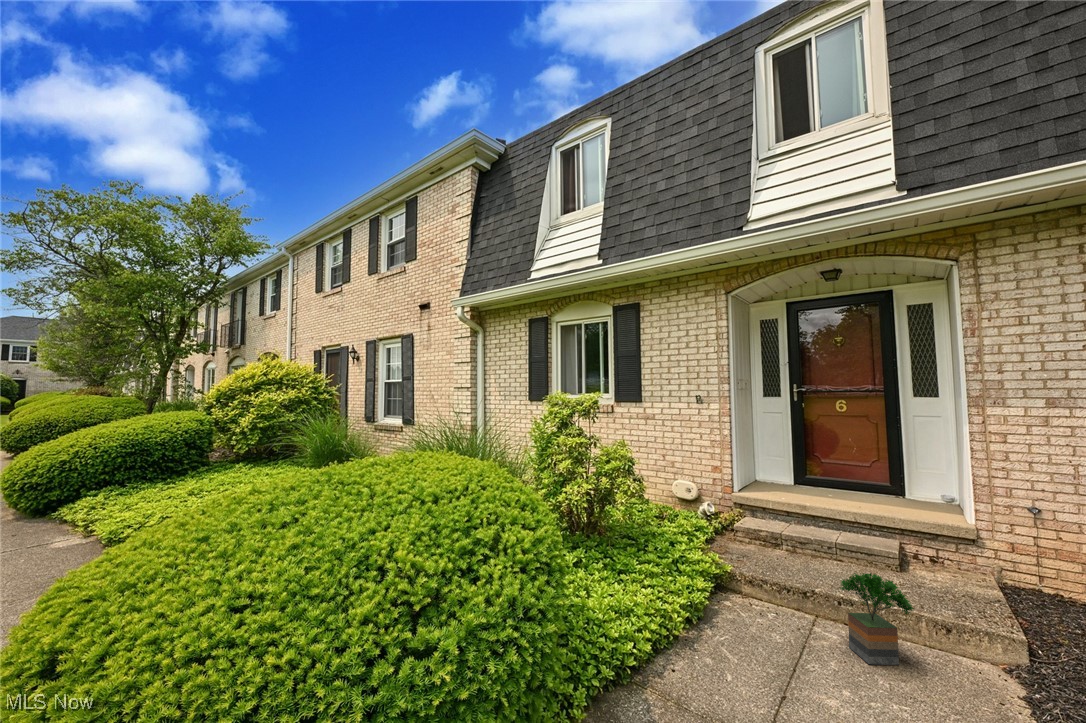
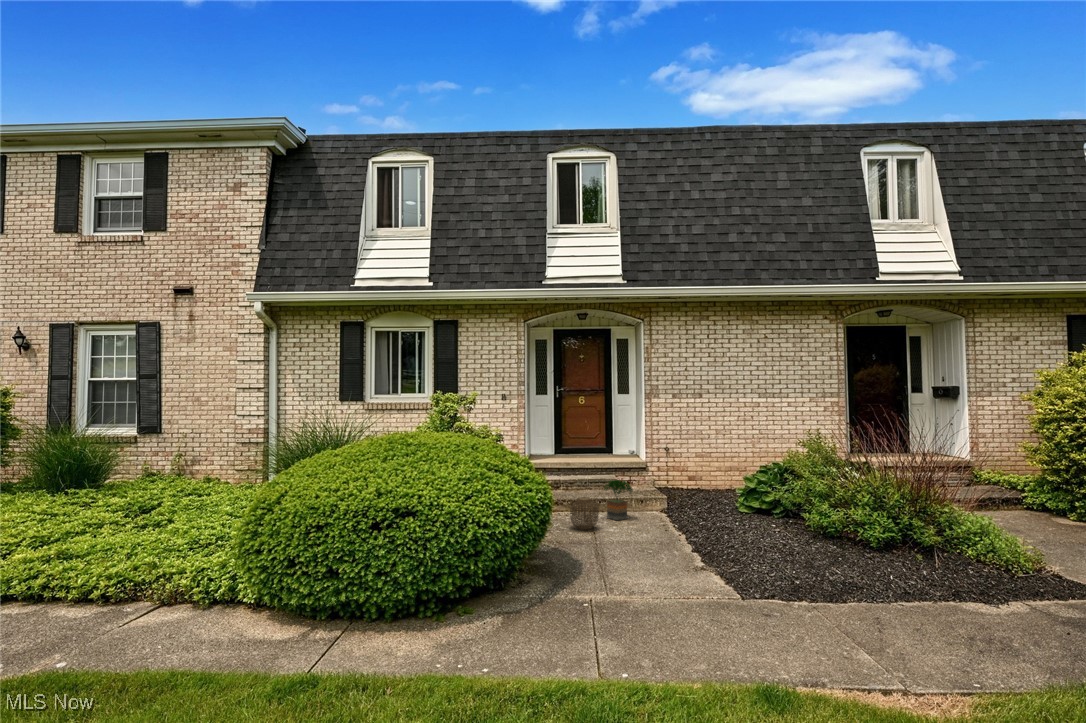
woven basket: none [745,603,807,679] -> present [570,497,599,530]

